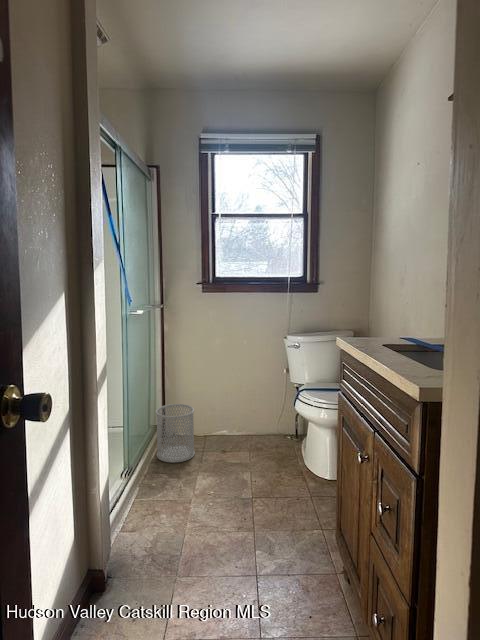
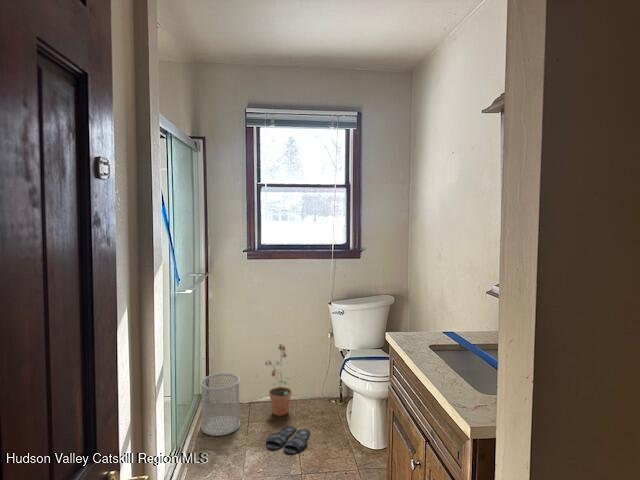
potted plant: none [219,378,246,448] -> present [266,345,292,416]
slippers: none [219,457,263,481] -> present [266,426,310,454]

